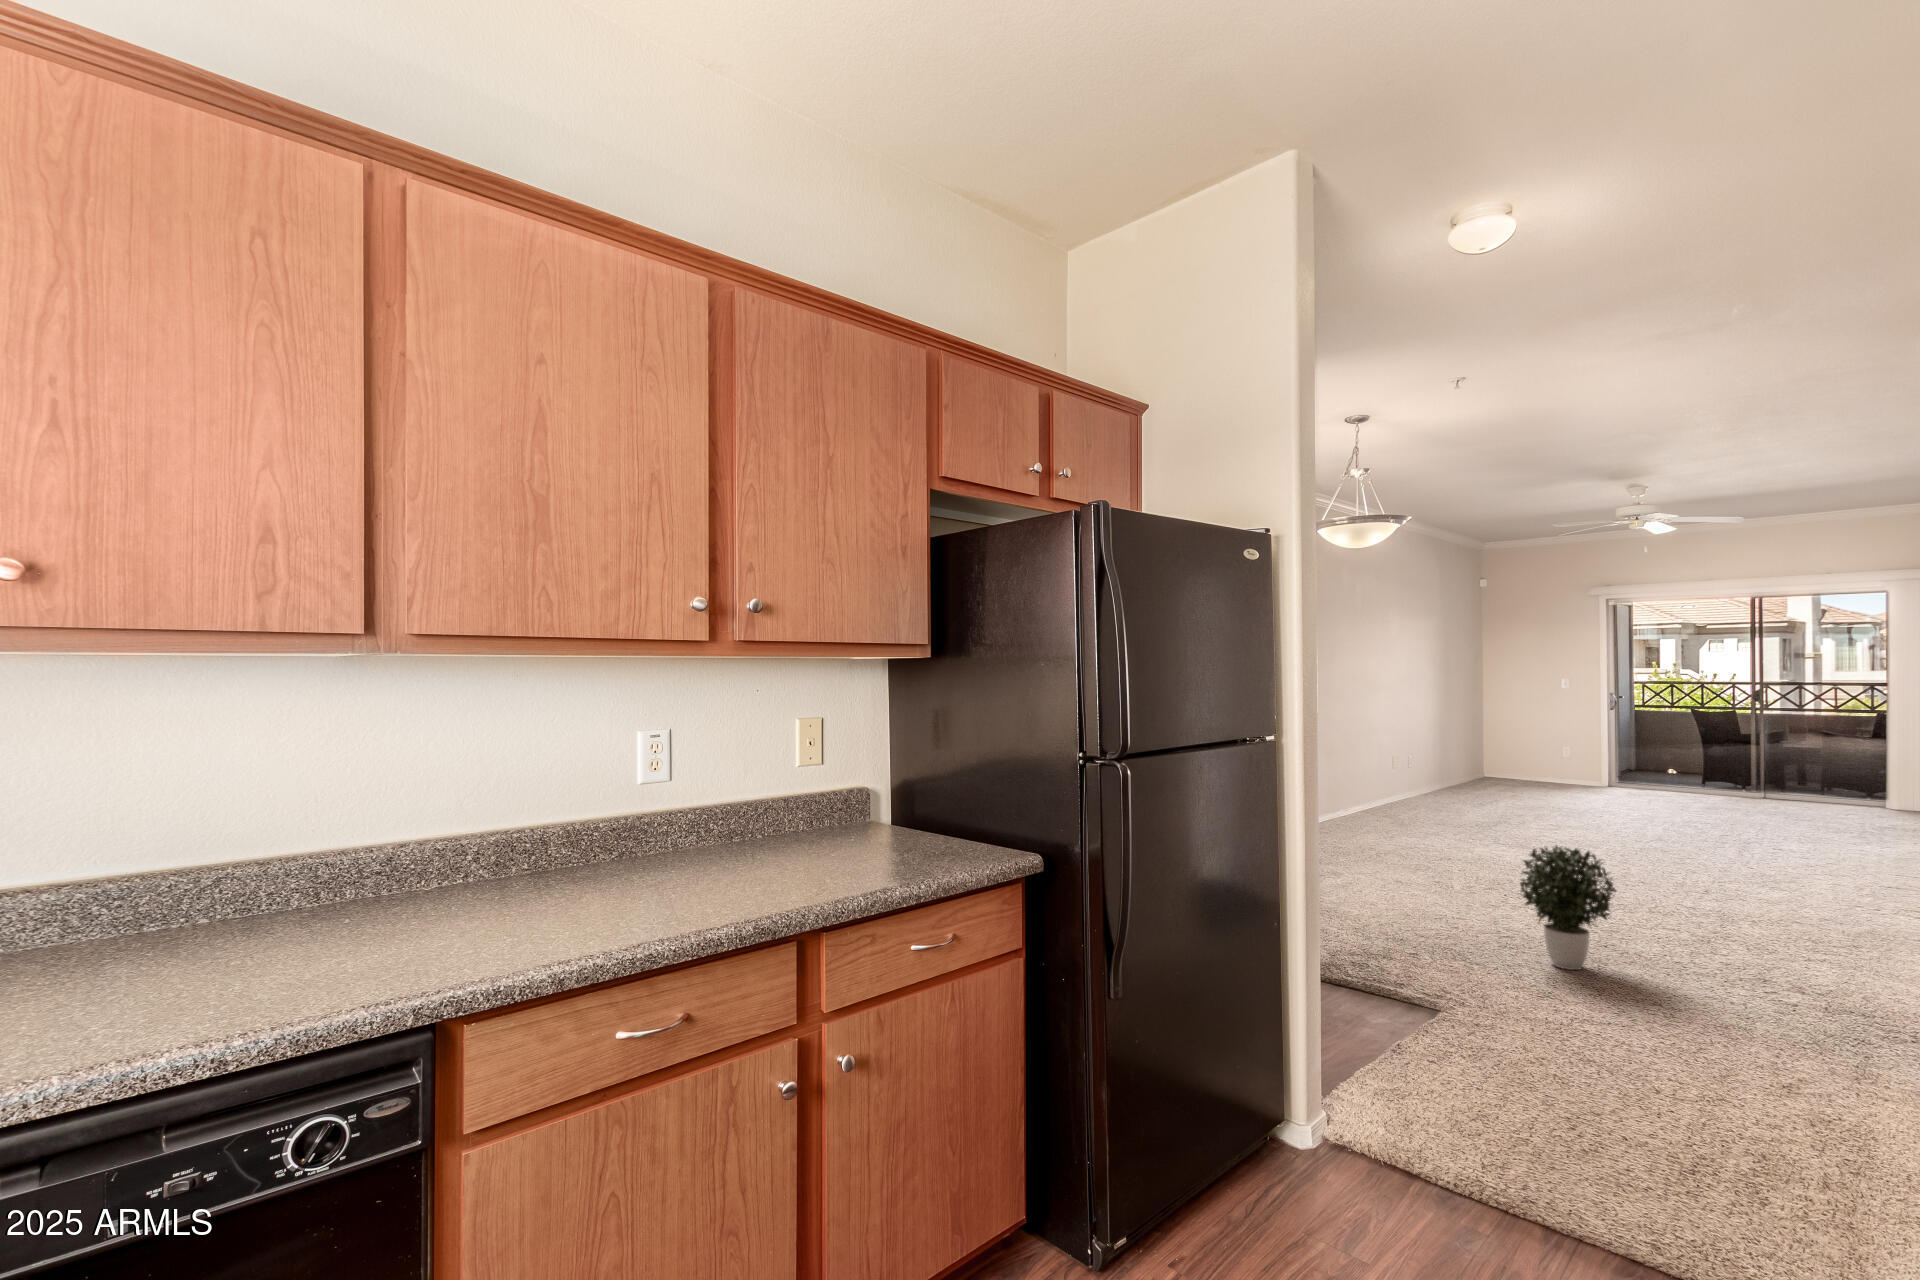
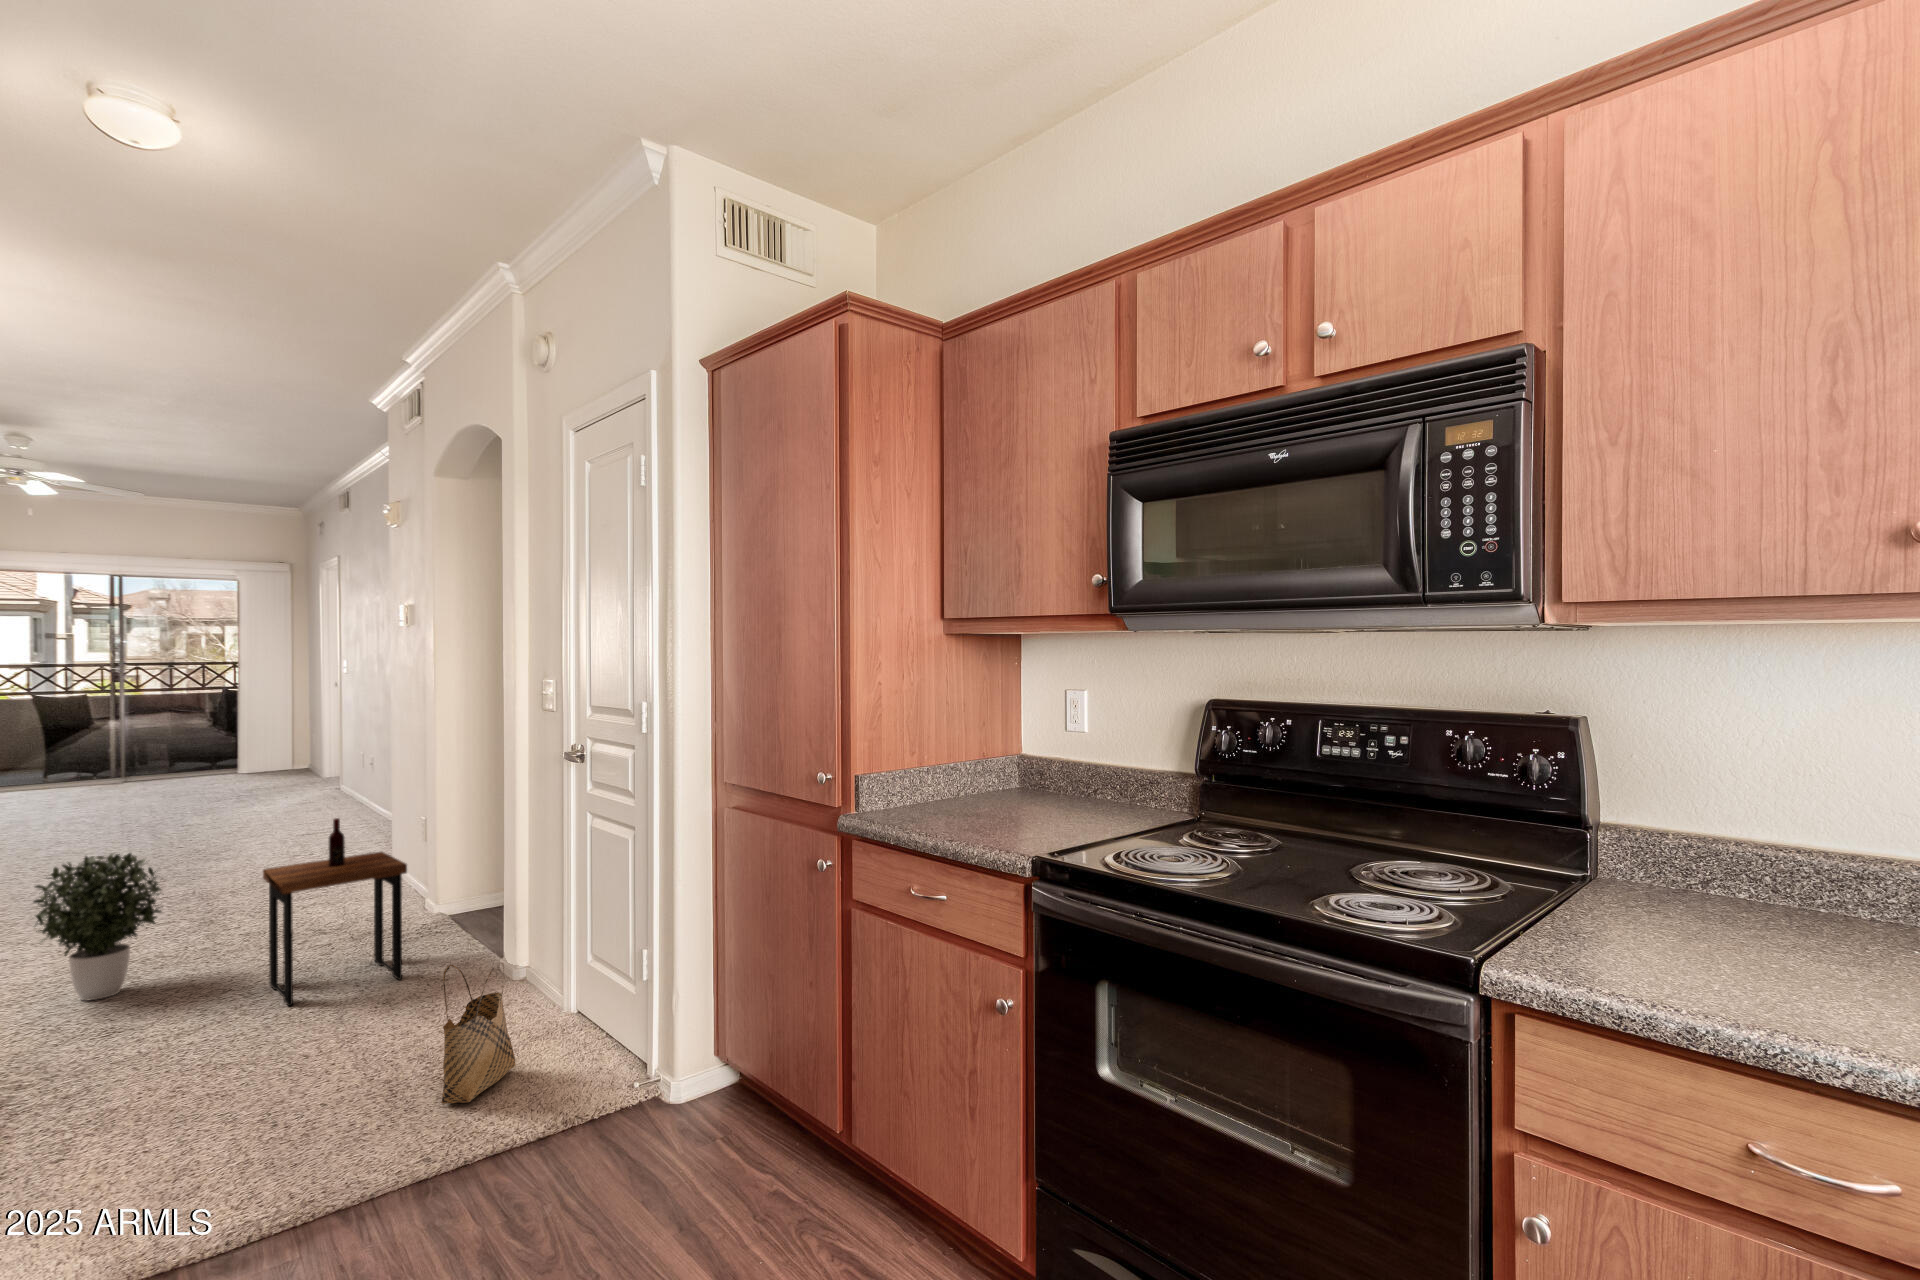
side table: none [1681,862,1839,1075] -> present [263,818,407,1006]
woven basket: none [1725,1057,1857,1233] -> present [441,962,515,1104]

